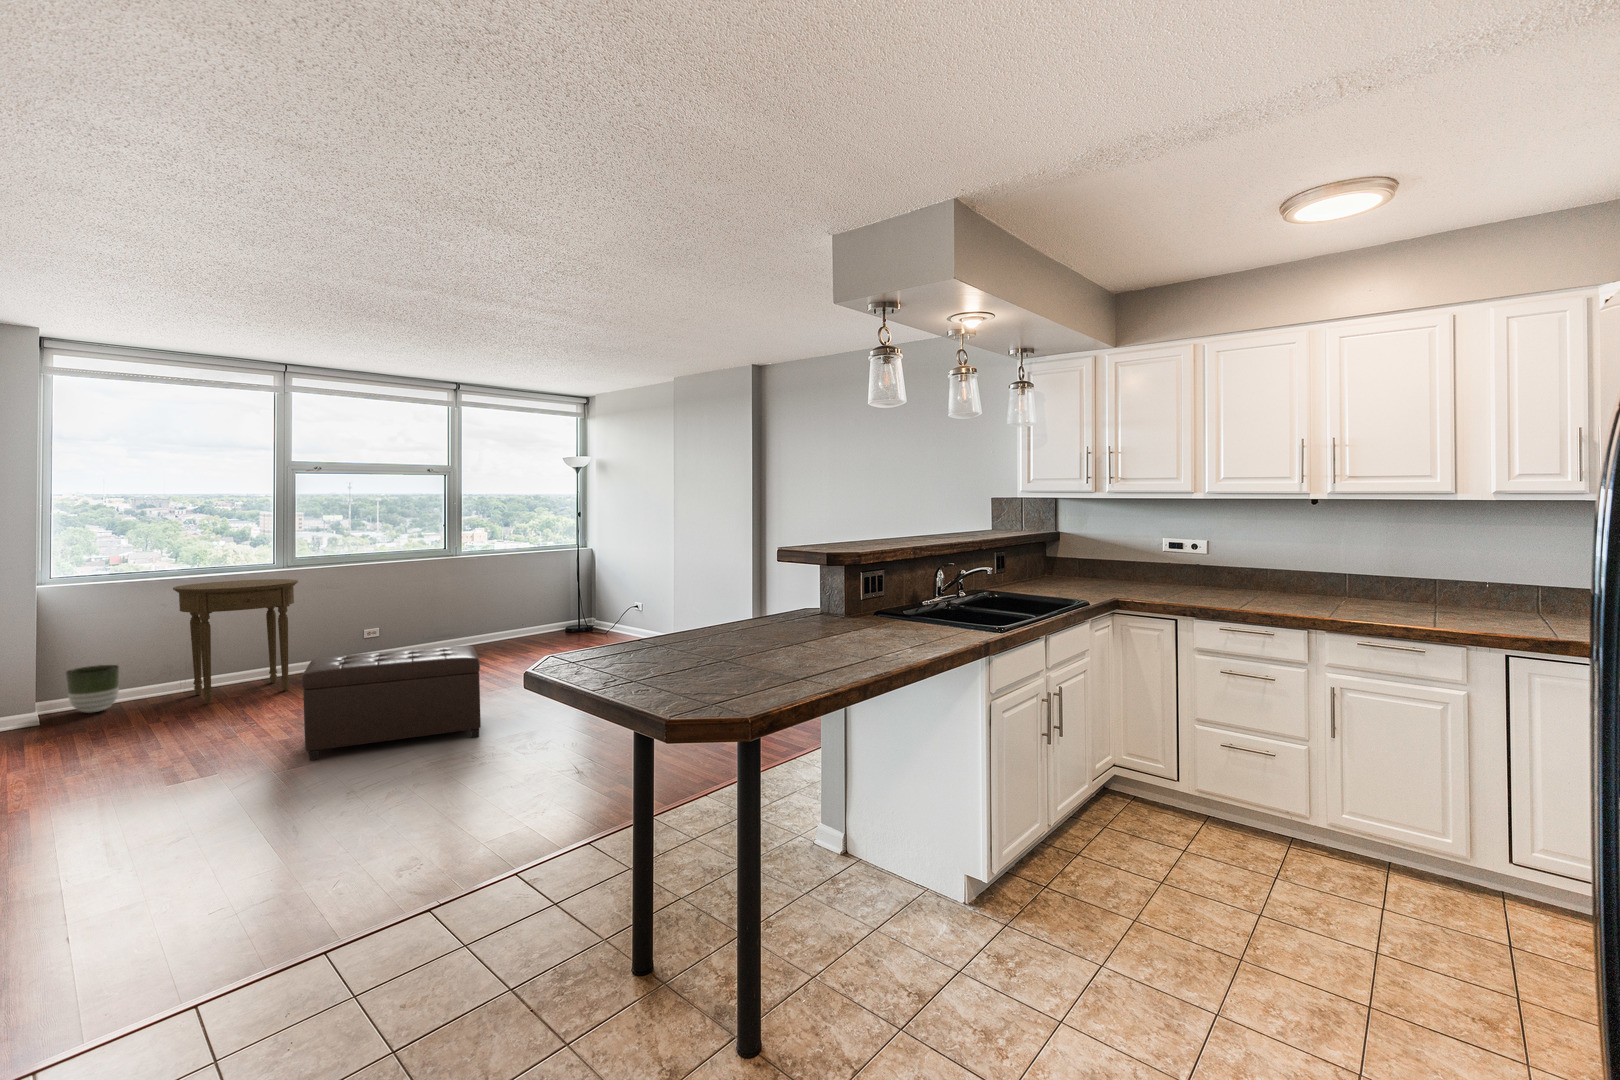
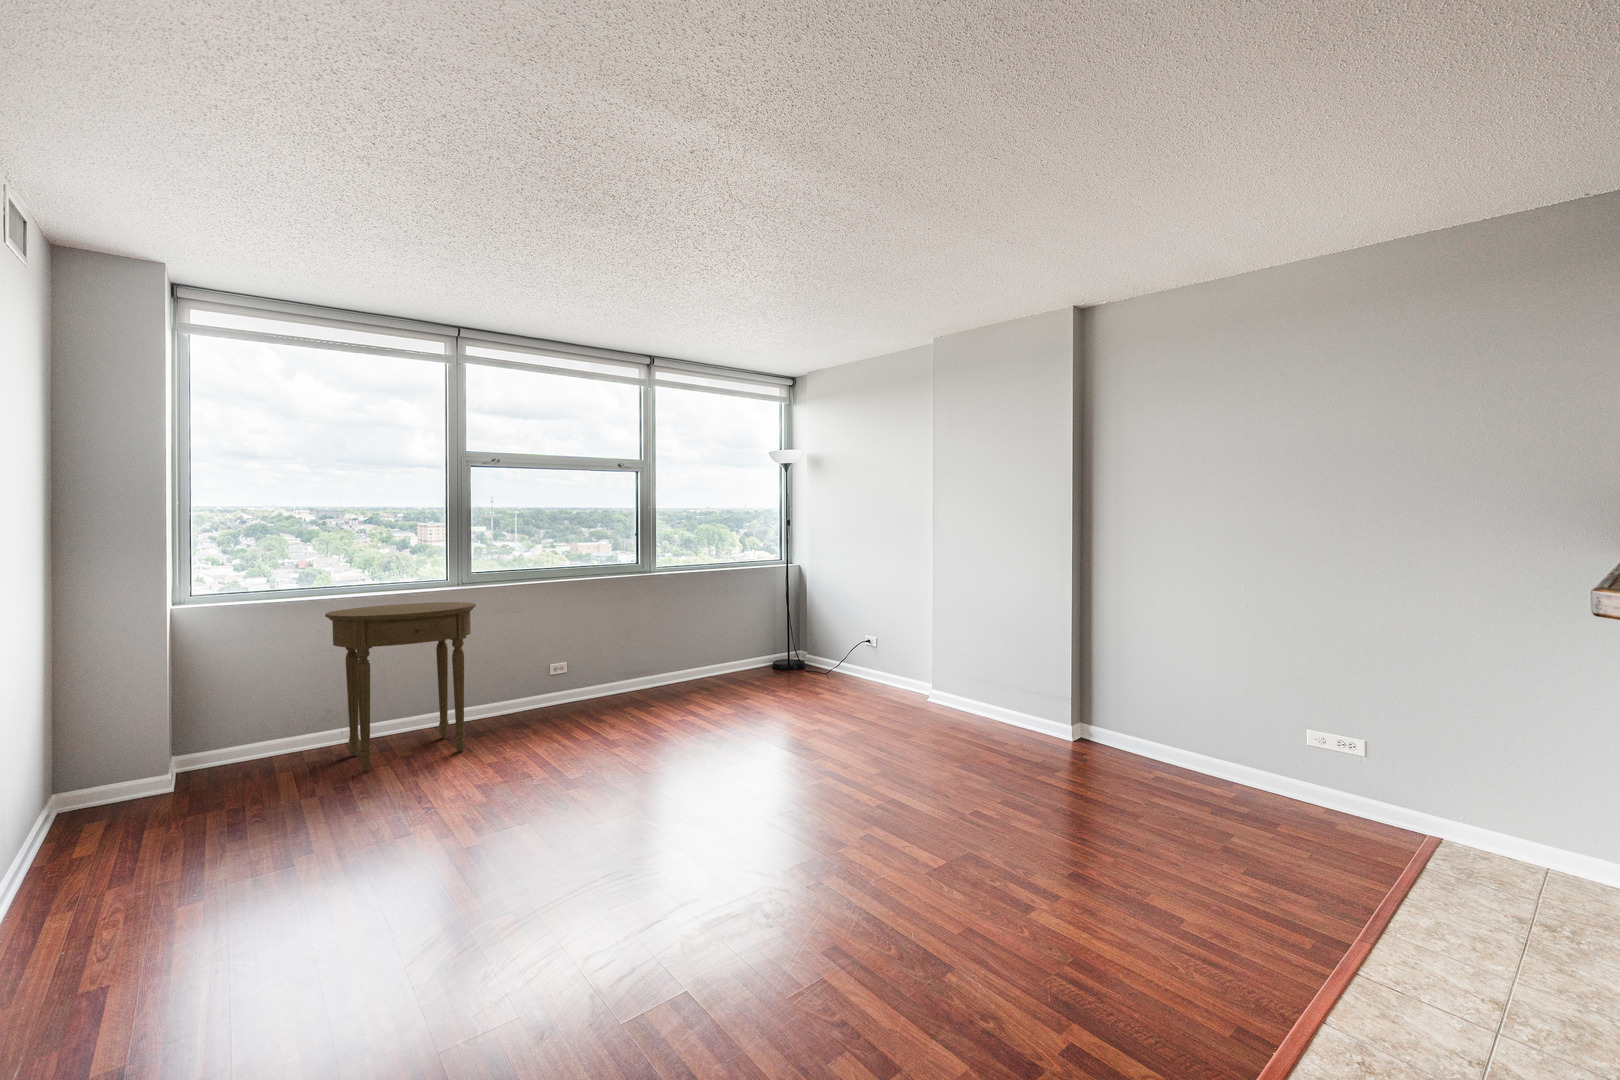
ottoman: present [302,646,481,760] -> none [504,703,759,896]
planter: present [65,665,119,713] -> none [192,716,259,782]

